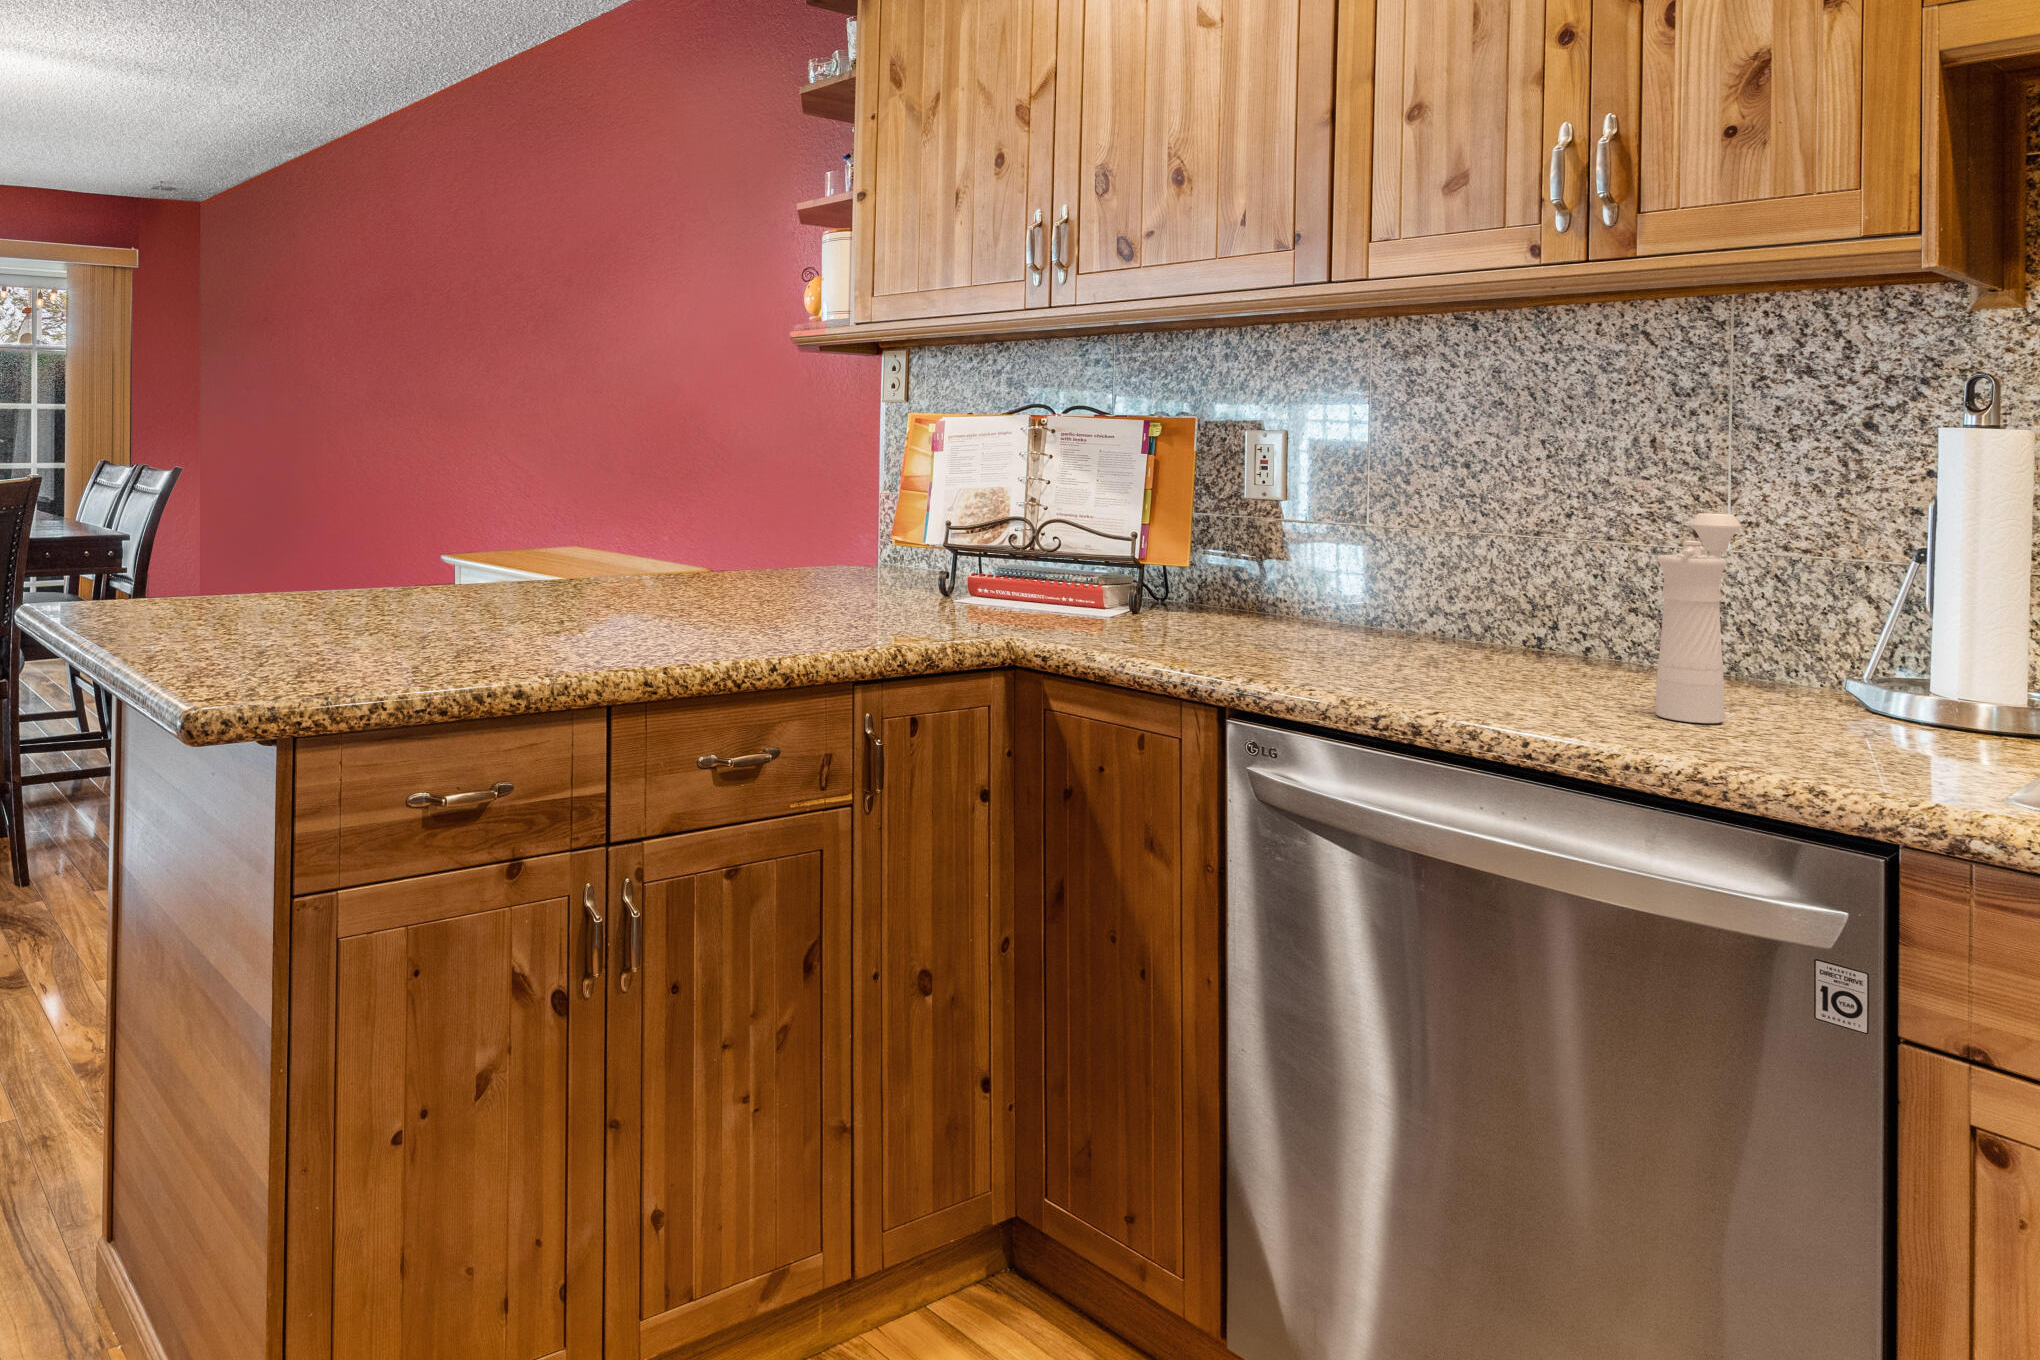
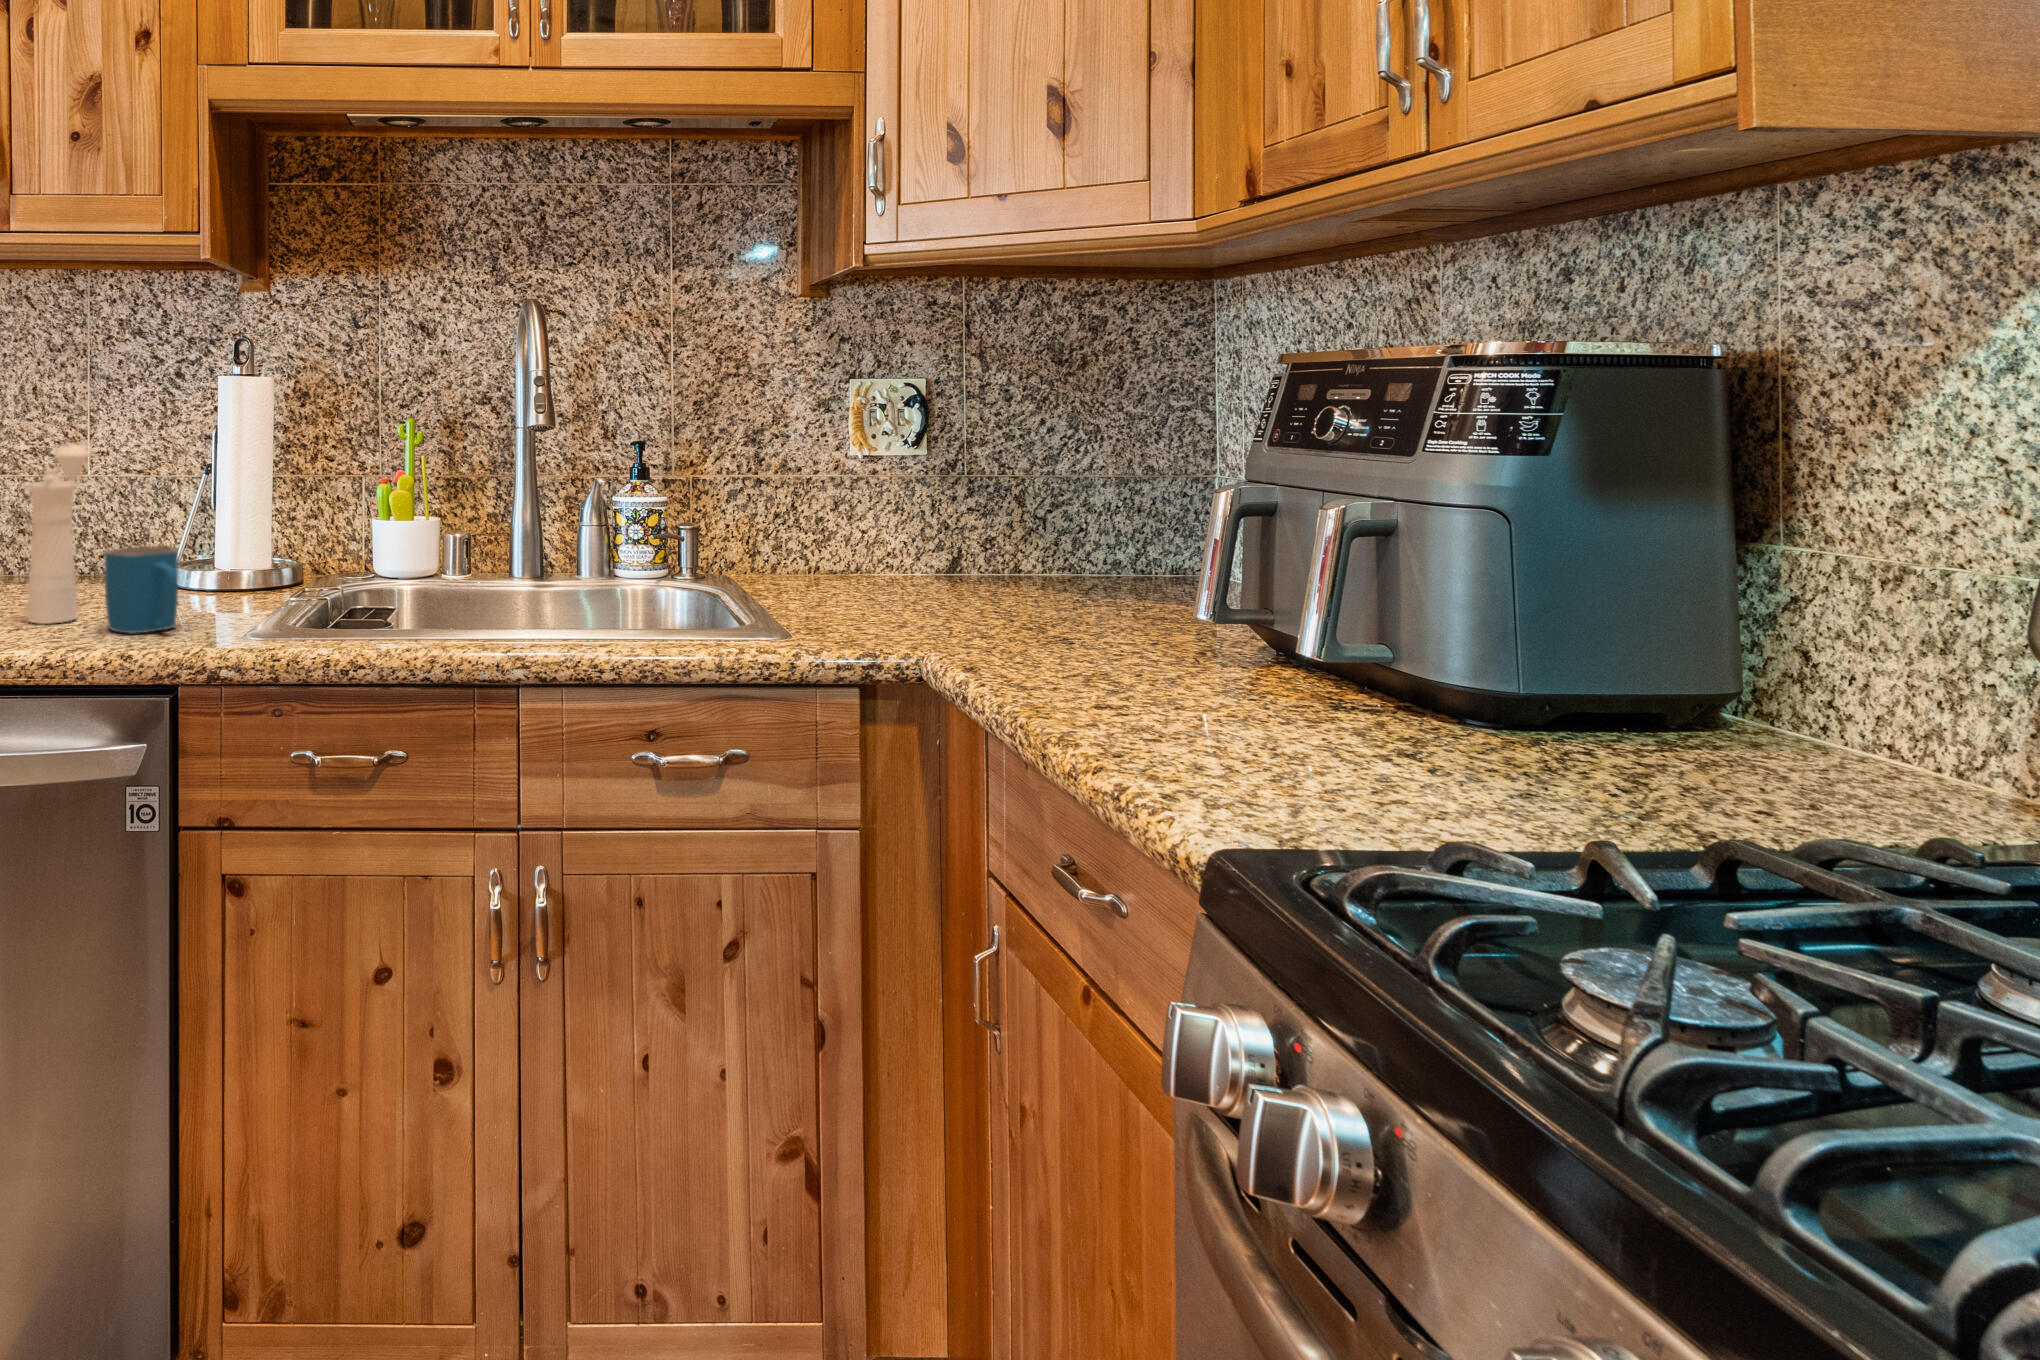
mug: none [1771,645,1891,756] -> present [105,546,178,633]

